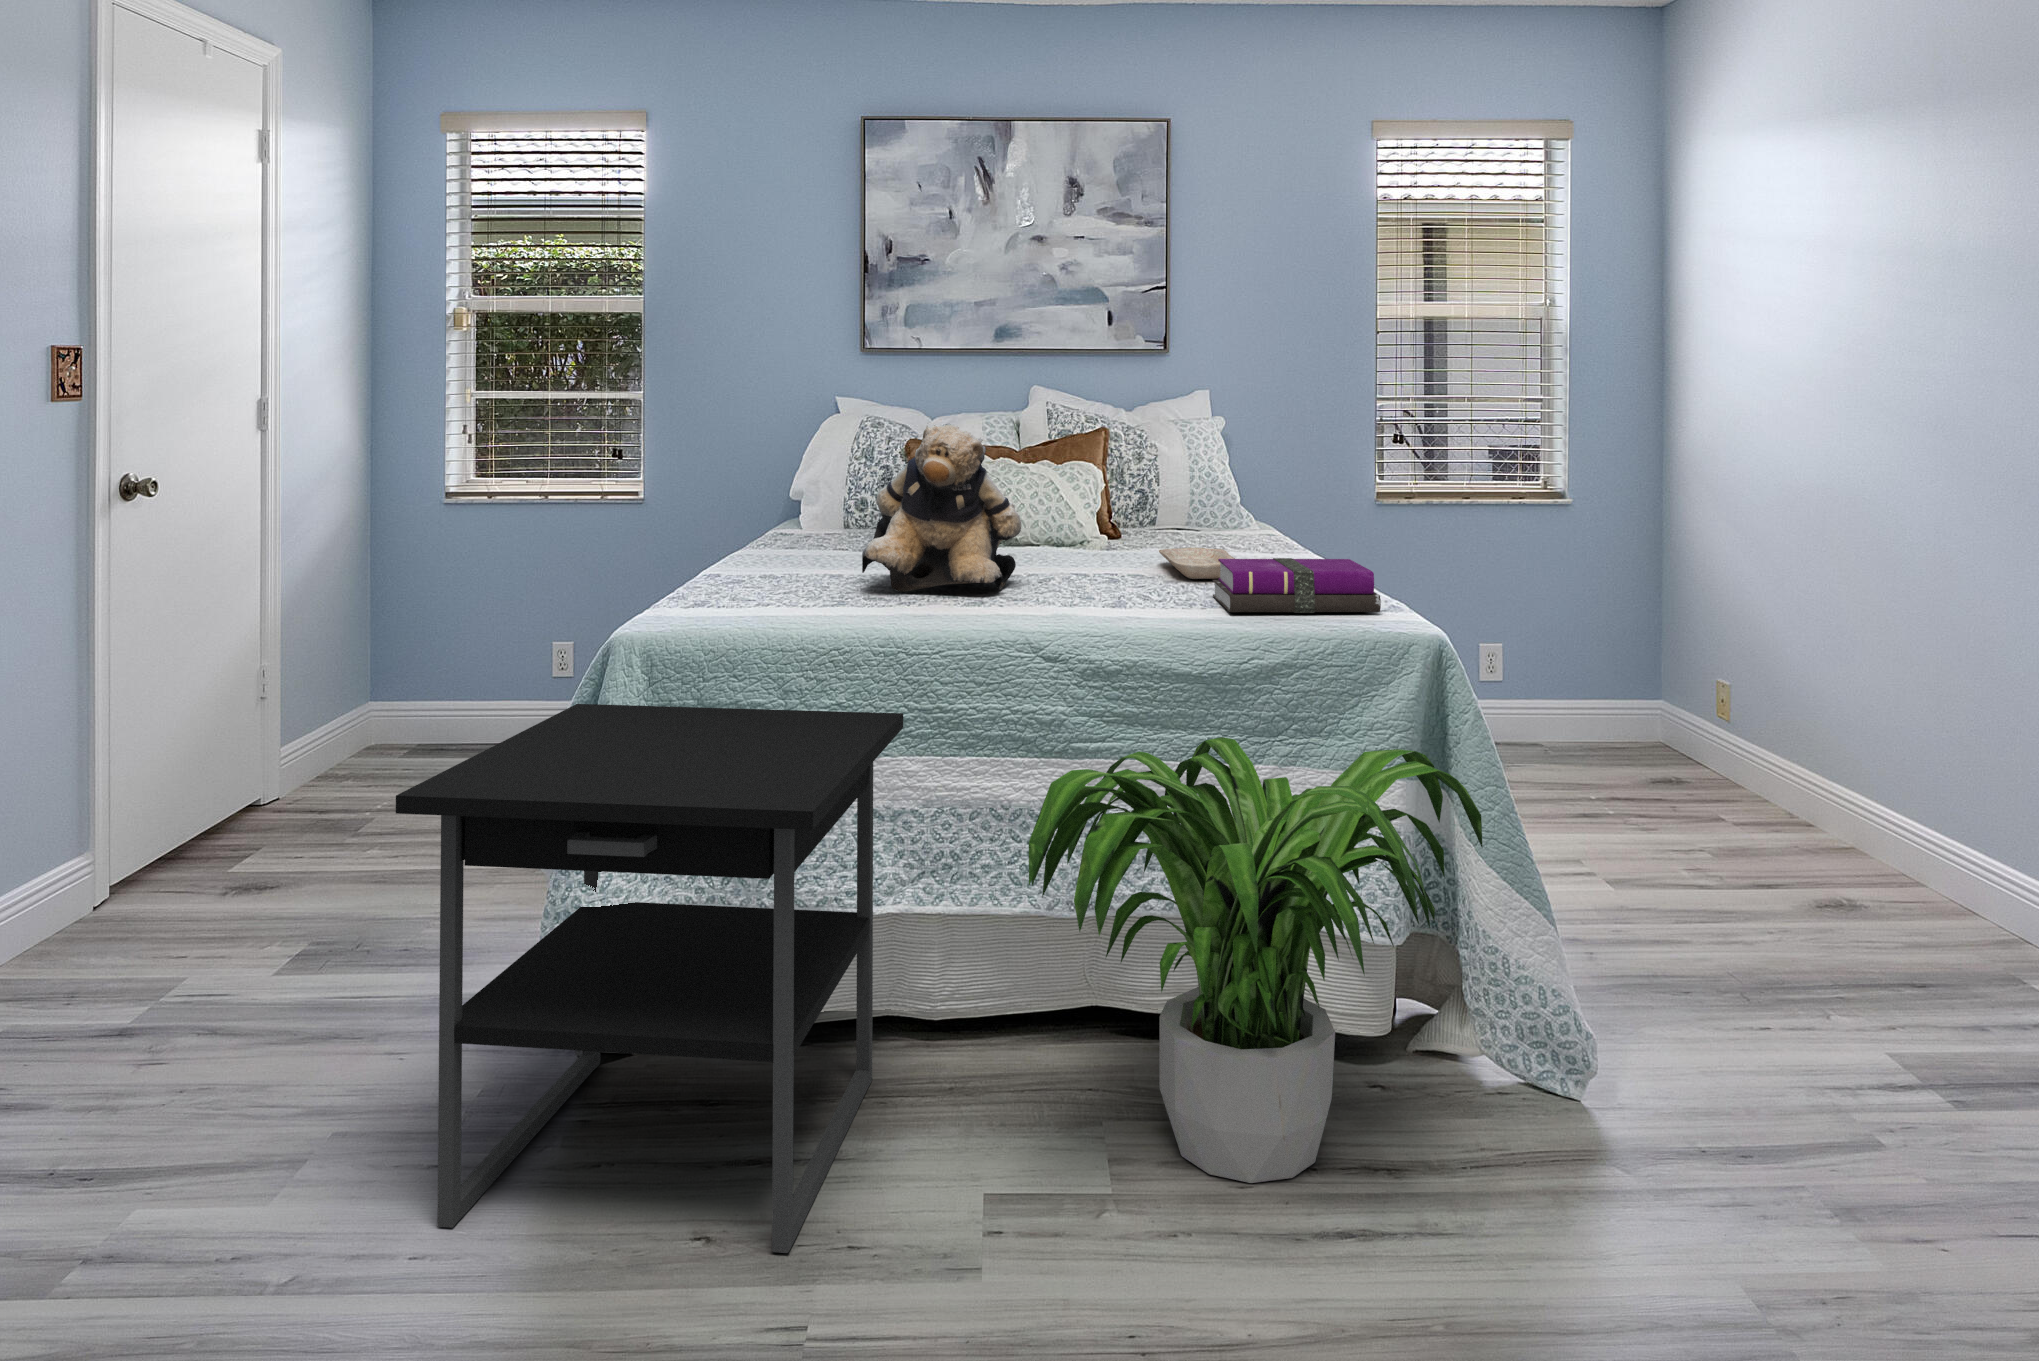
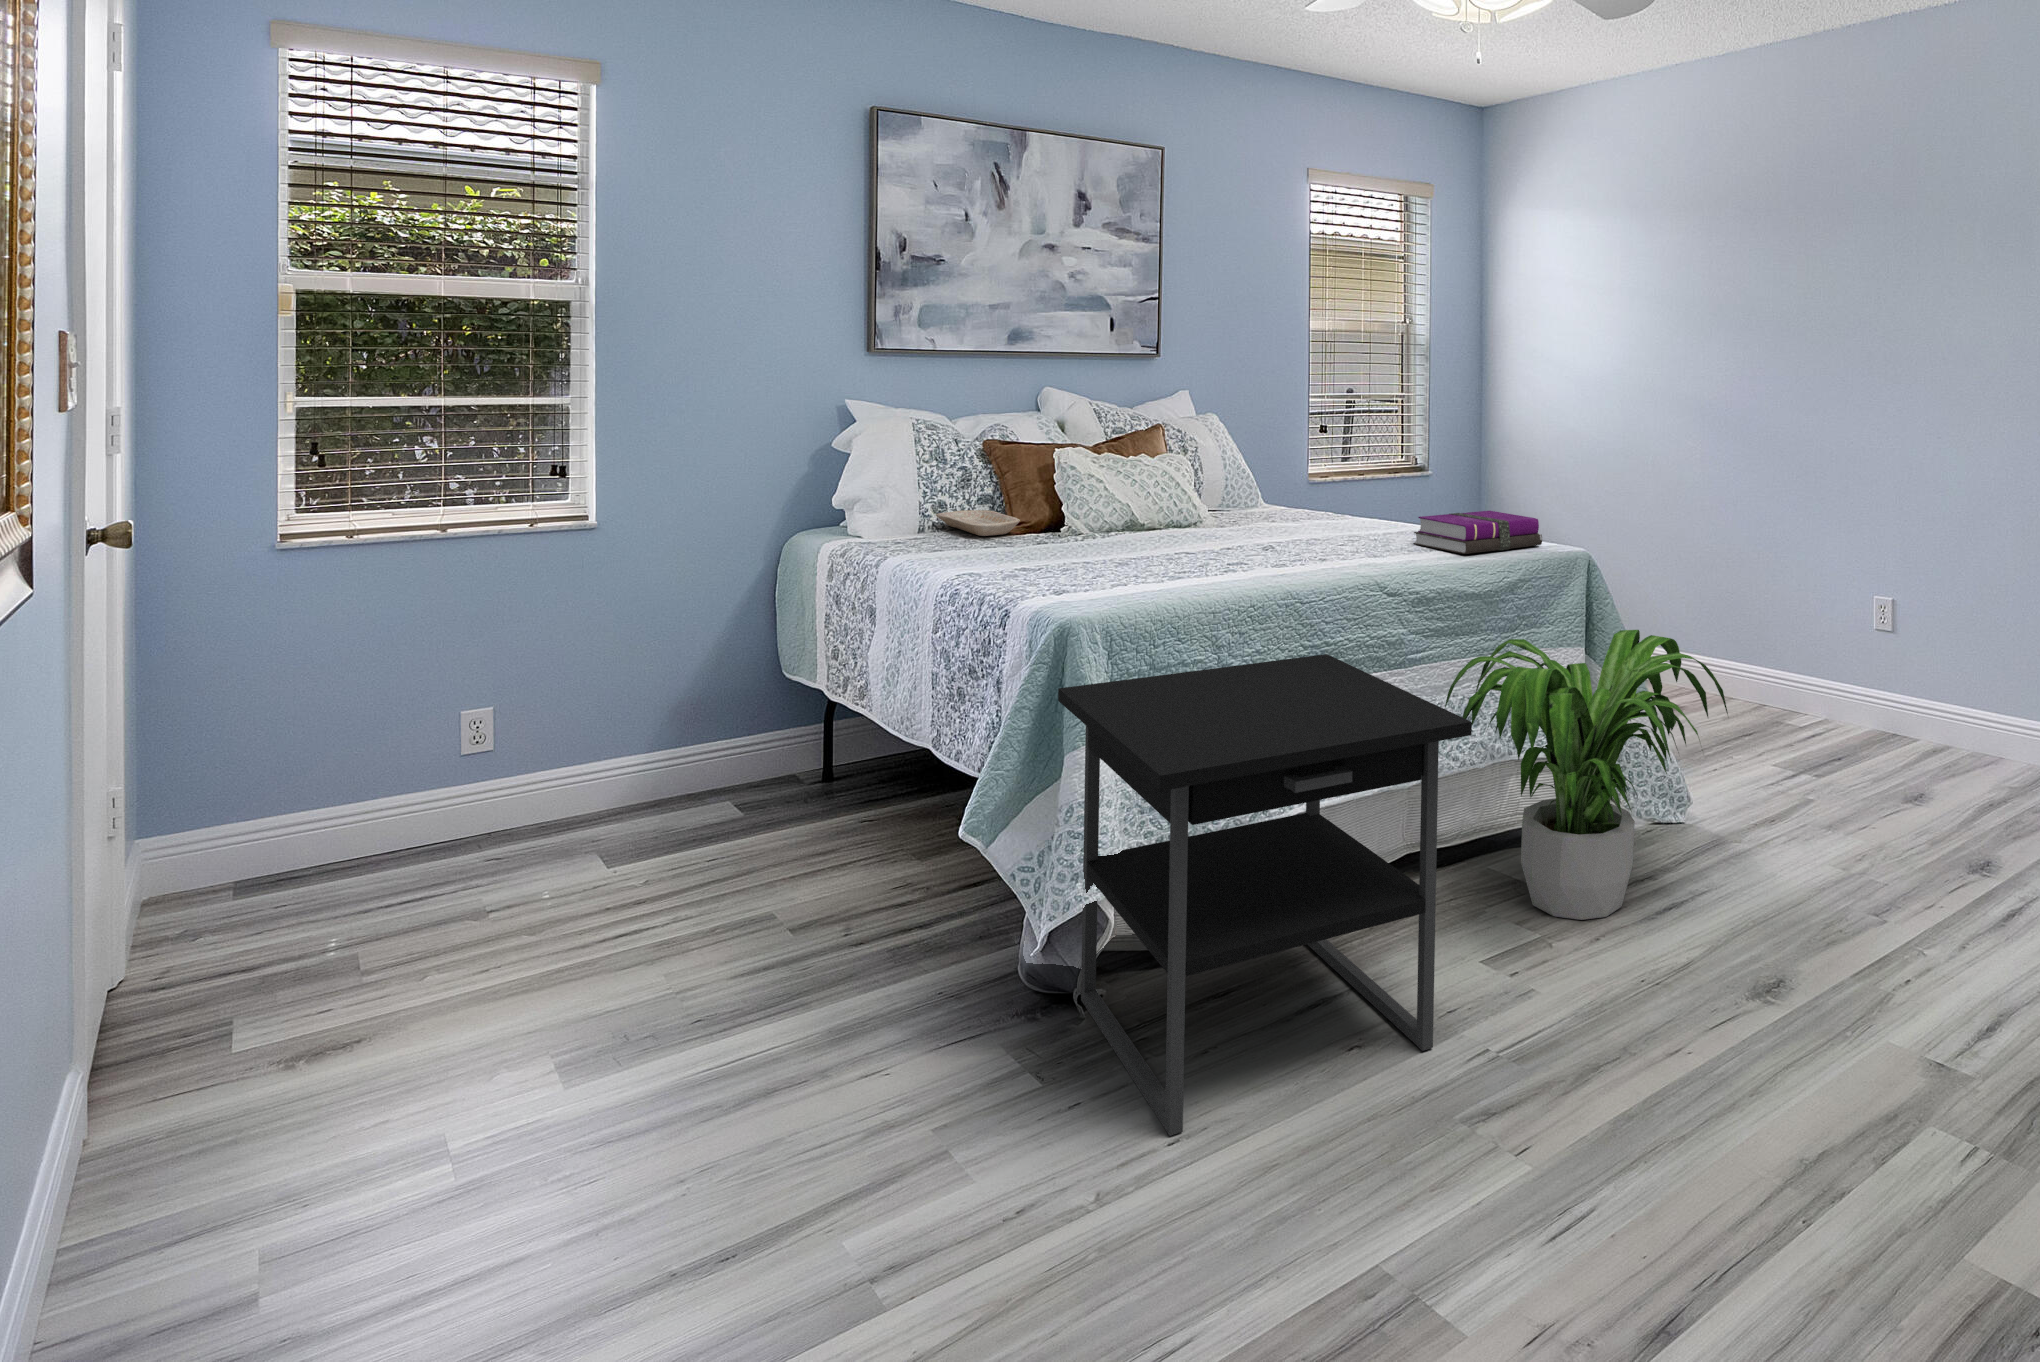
teddy bear: present [862,425,1021,592] -> none [1150,424,1280,562]
tray: present [1159,548,1235,579] -> present [936,510,1020,536]

